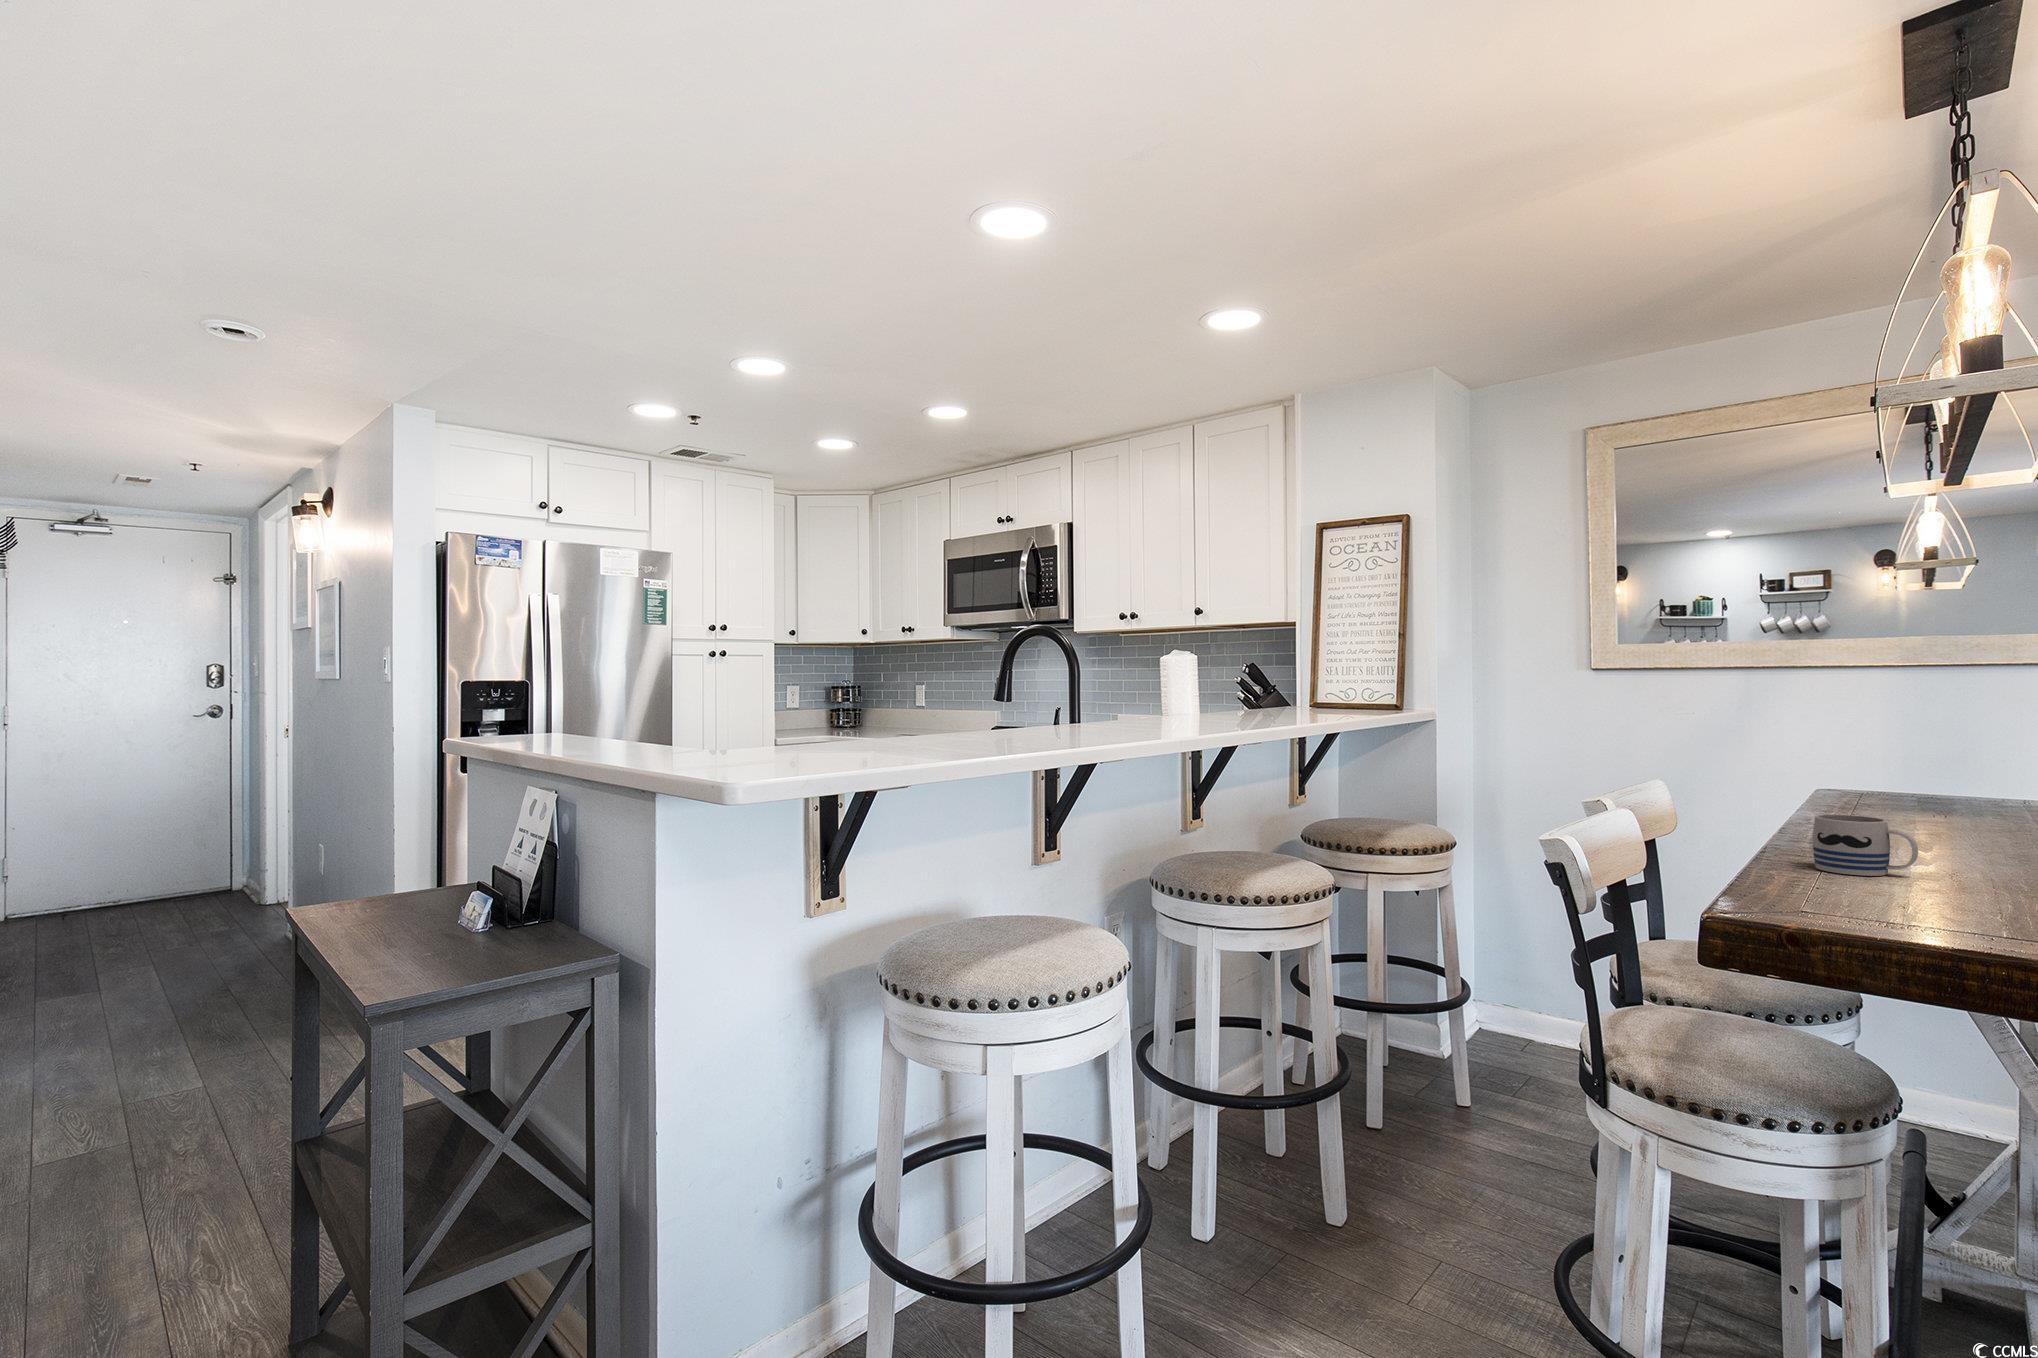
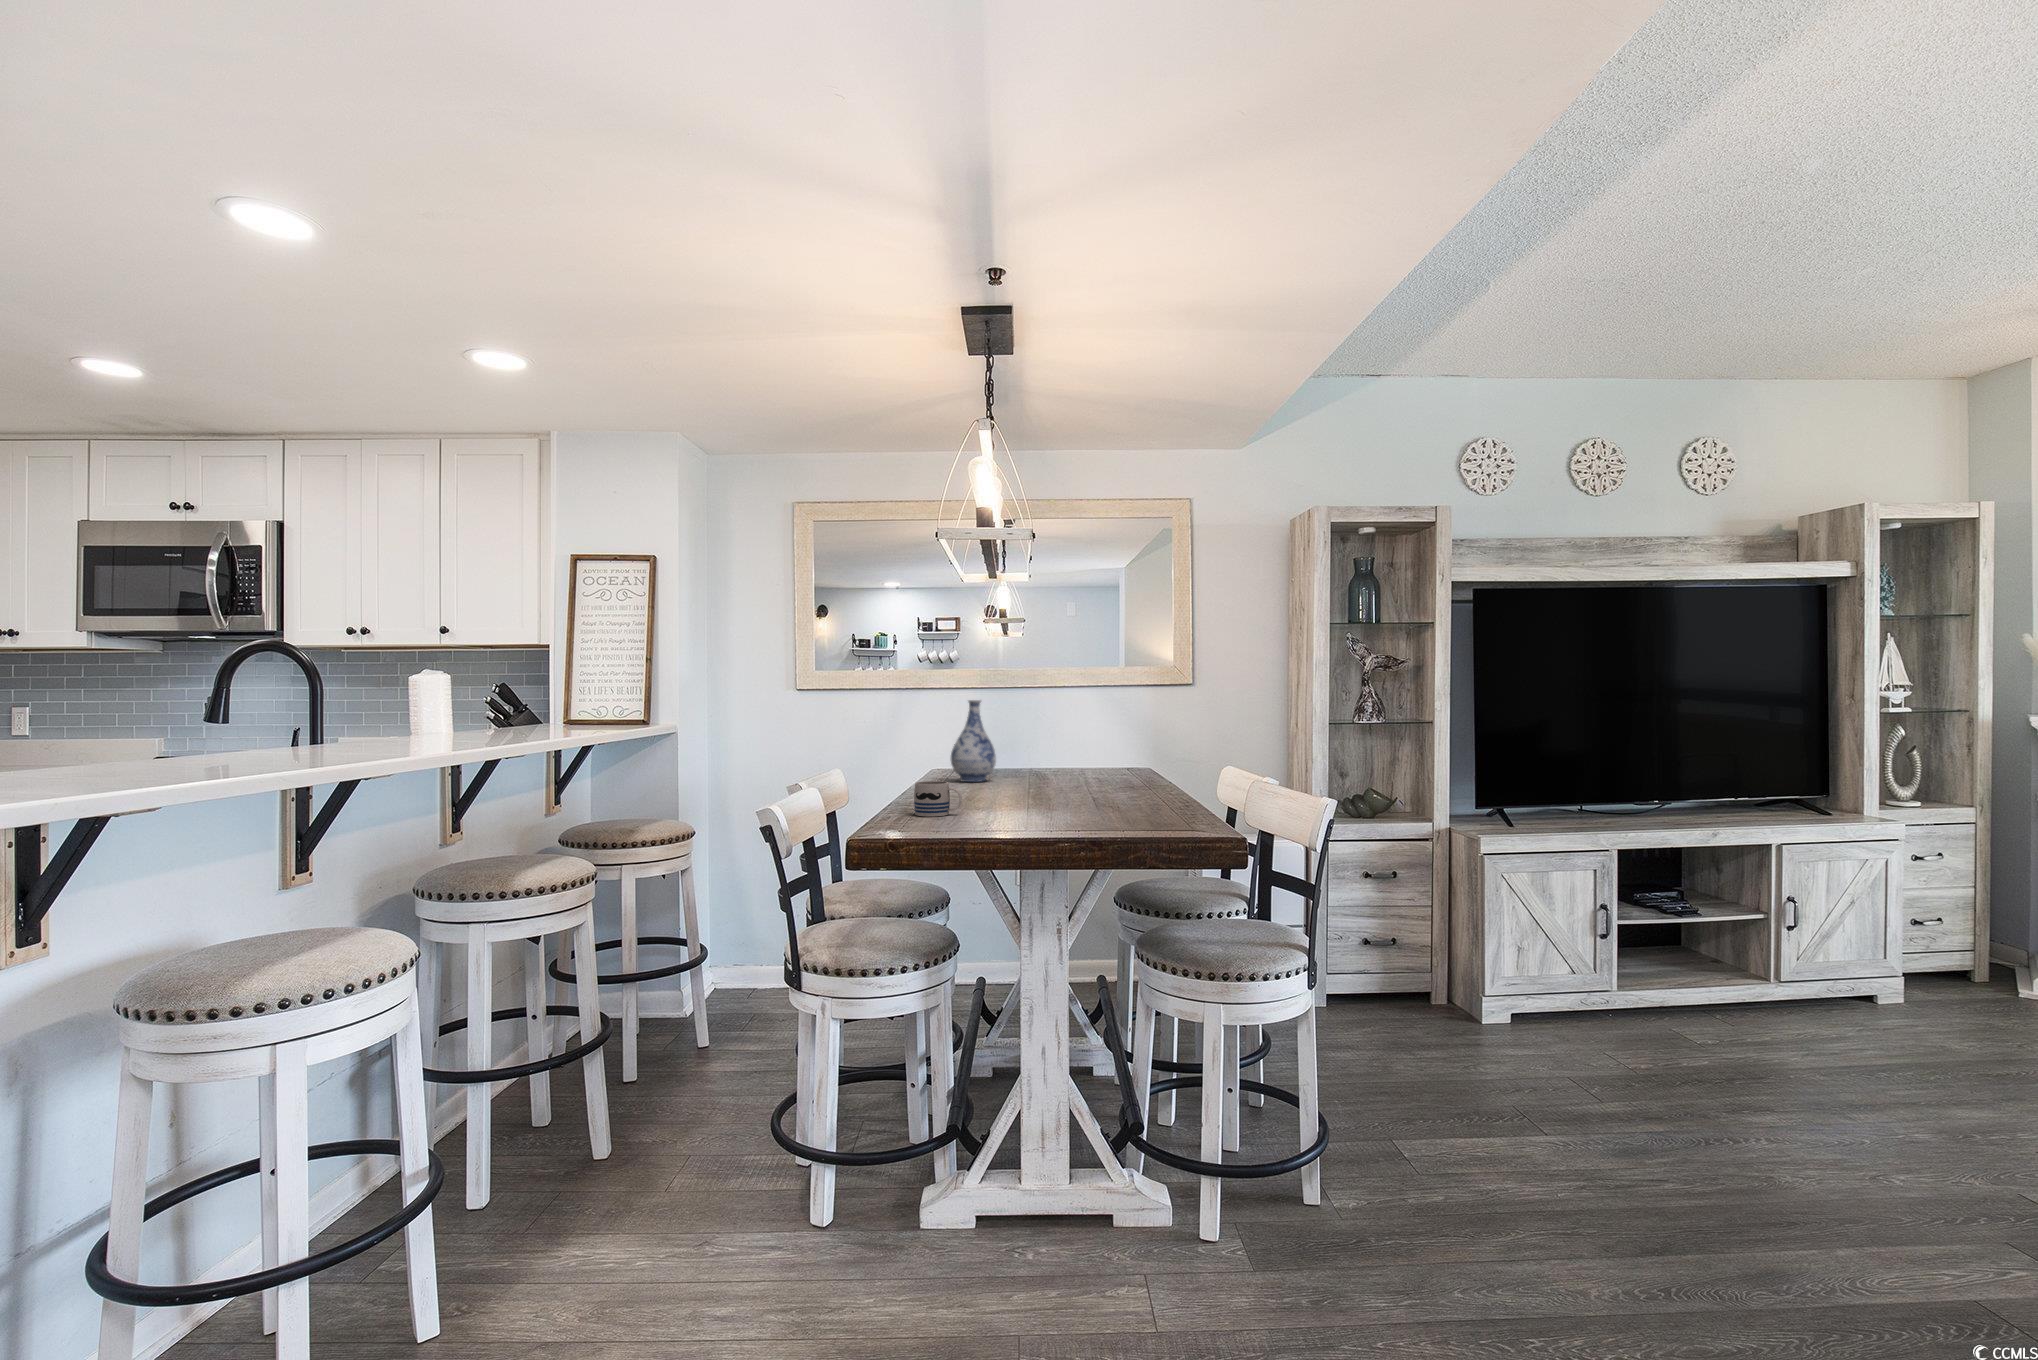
vase: none [1865,681,1964,812] -> present [951,700,996,782]

